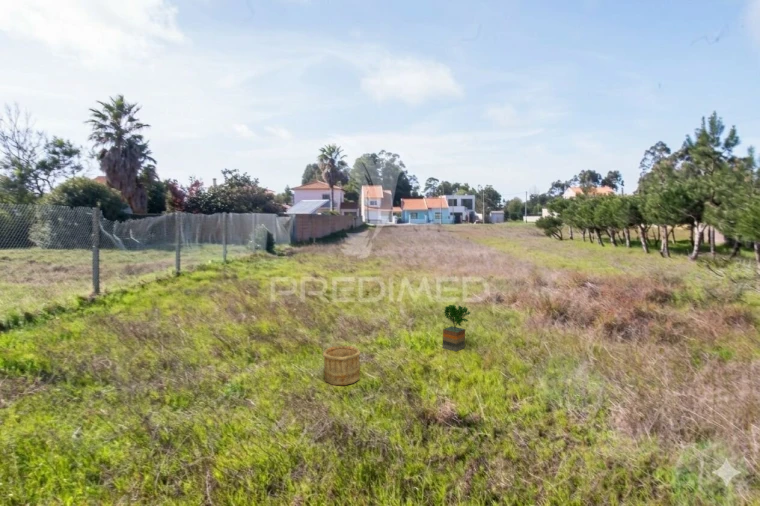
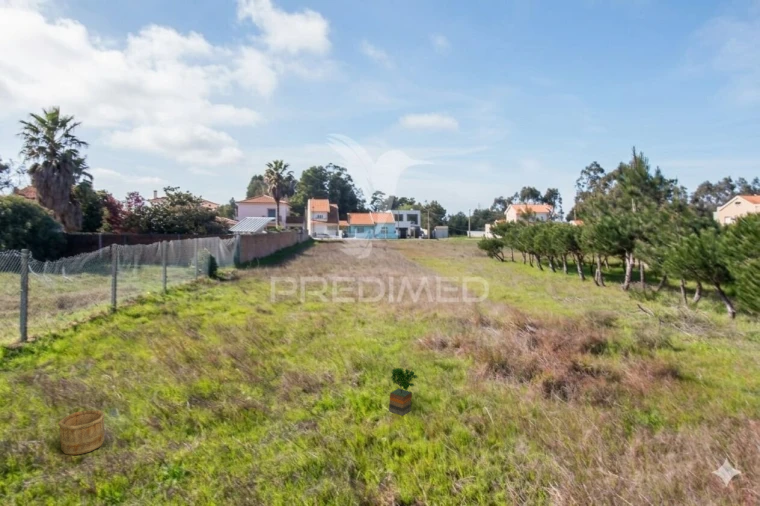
wooden bucket: present [323,345,360,385] -> present [58,410,105,455]

